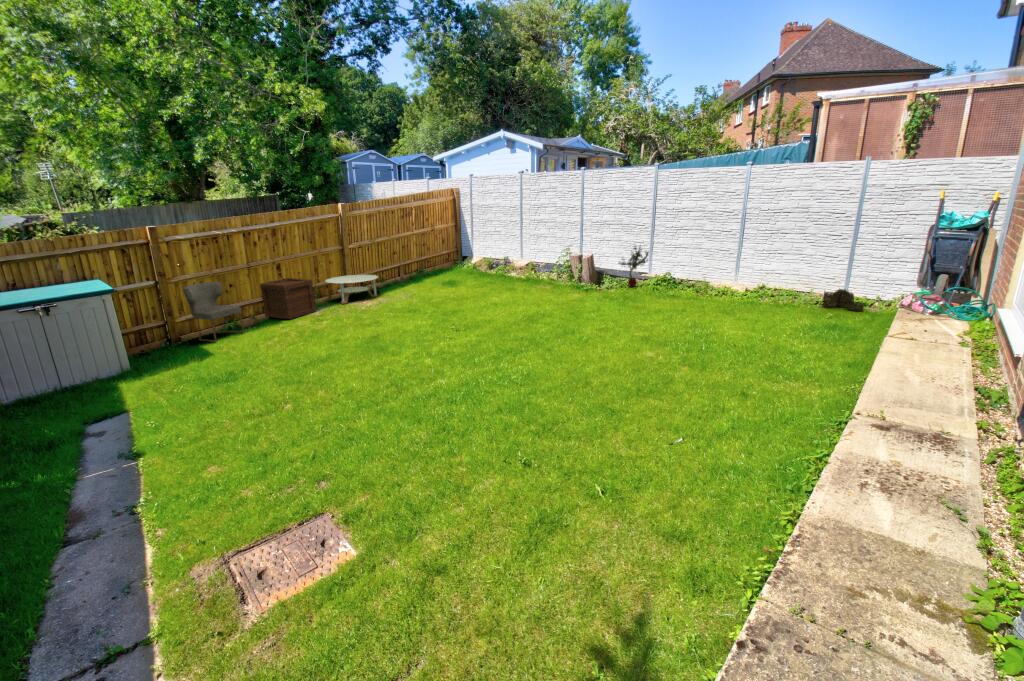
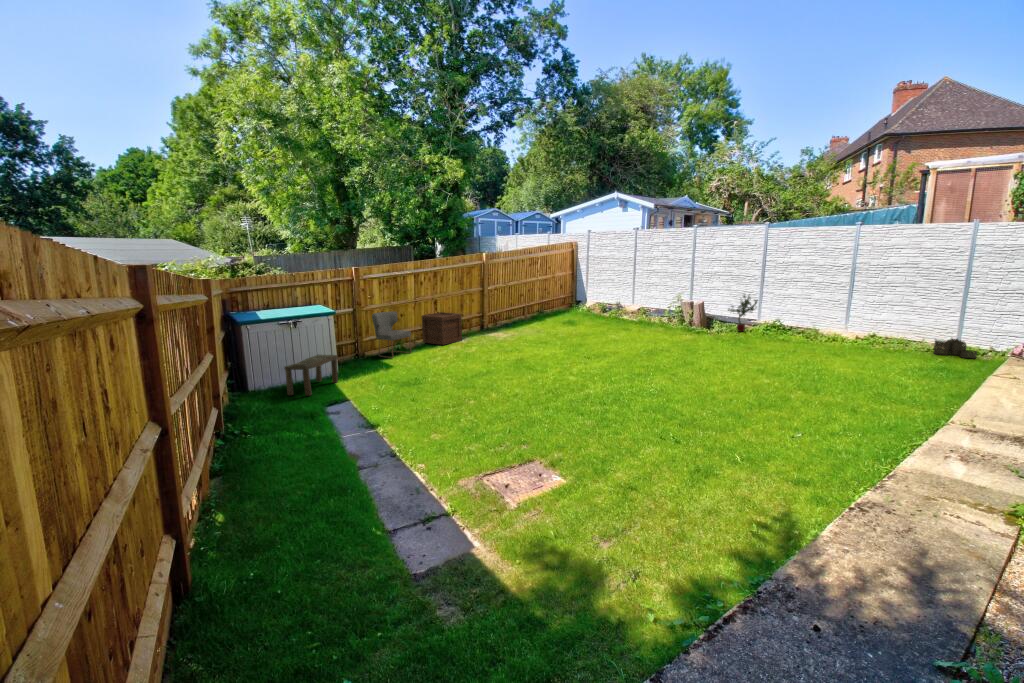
round table: present [326,275,378,304] -> none [468,313,511,335]
bench: none [19,349,121,413] -> present [284,355,338,396]

